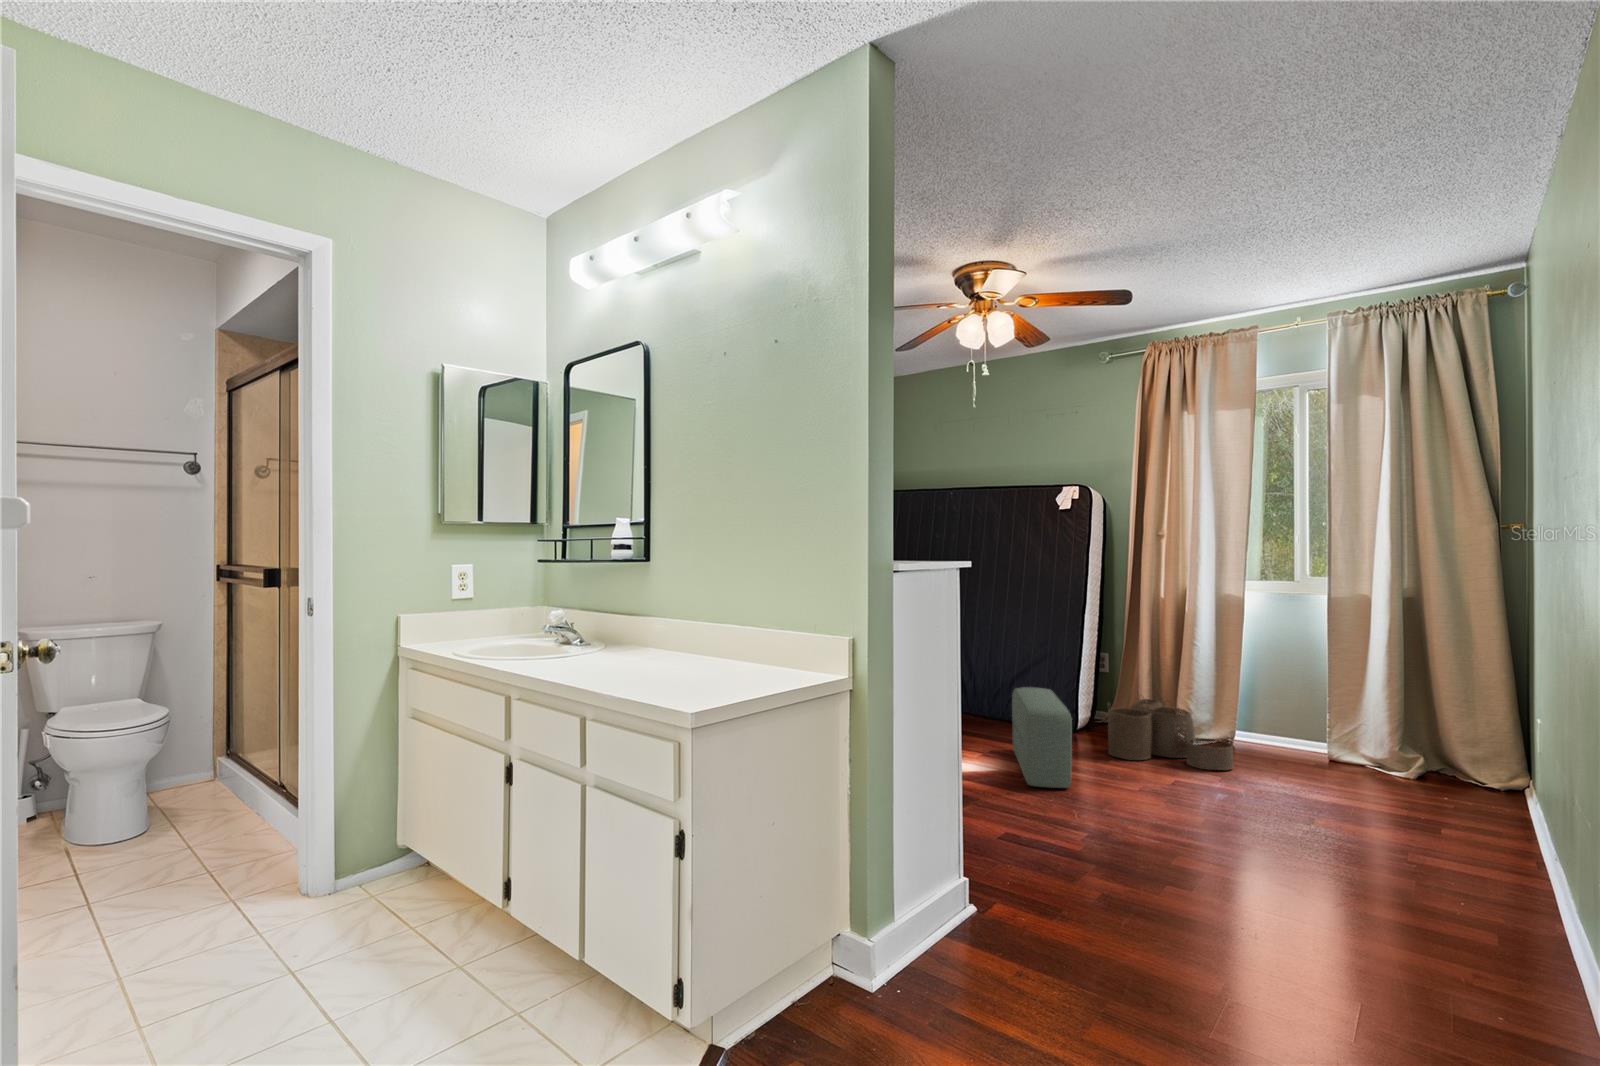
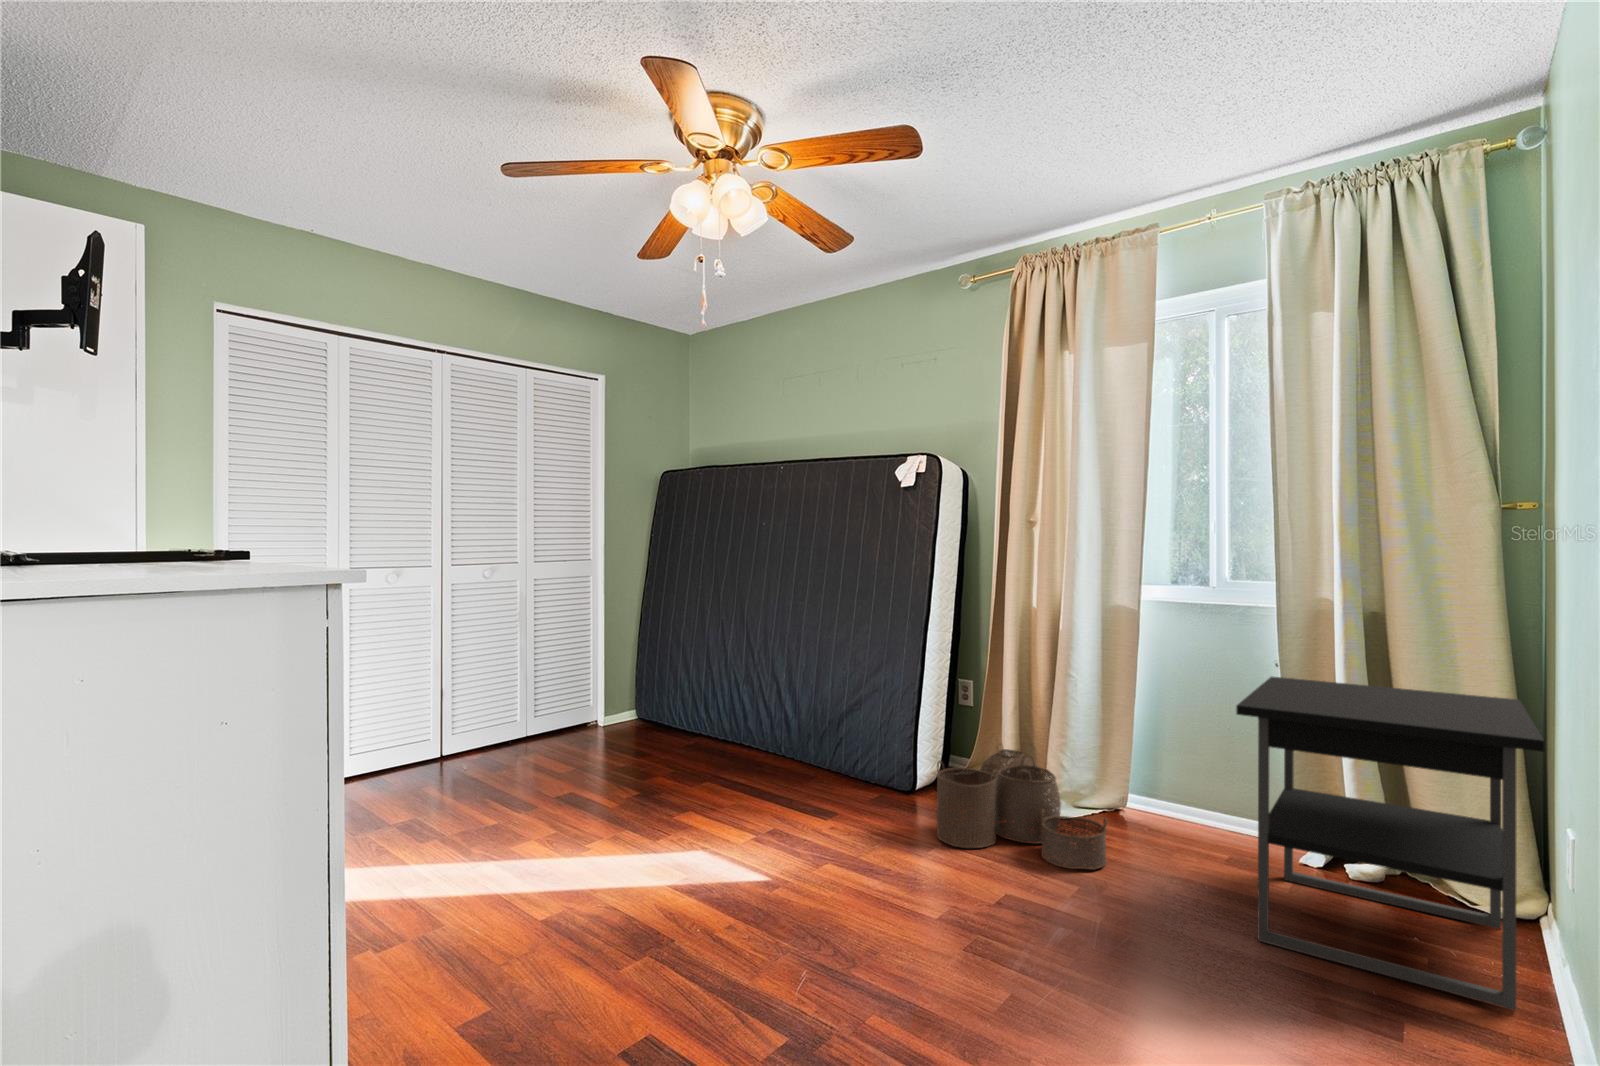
nightstand: none [1332,641,1523,829] -> present [1236,677,1544,1010]
pouf: present [1012,687,1072,788] -> none [772,740,858,912]

